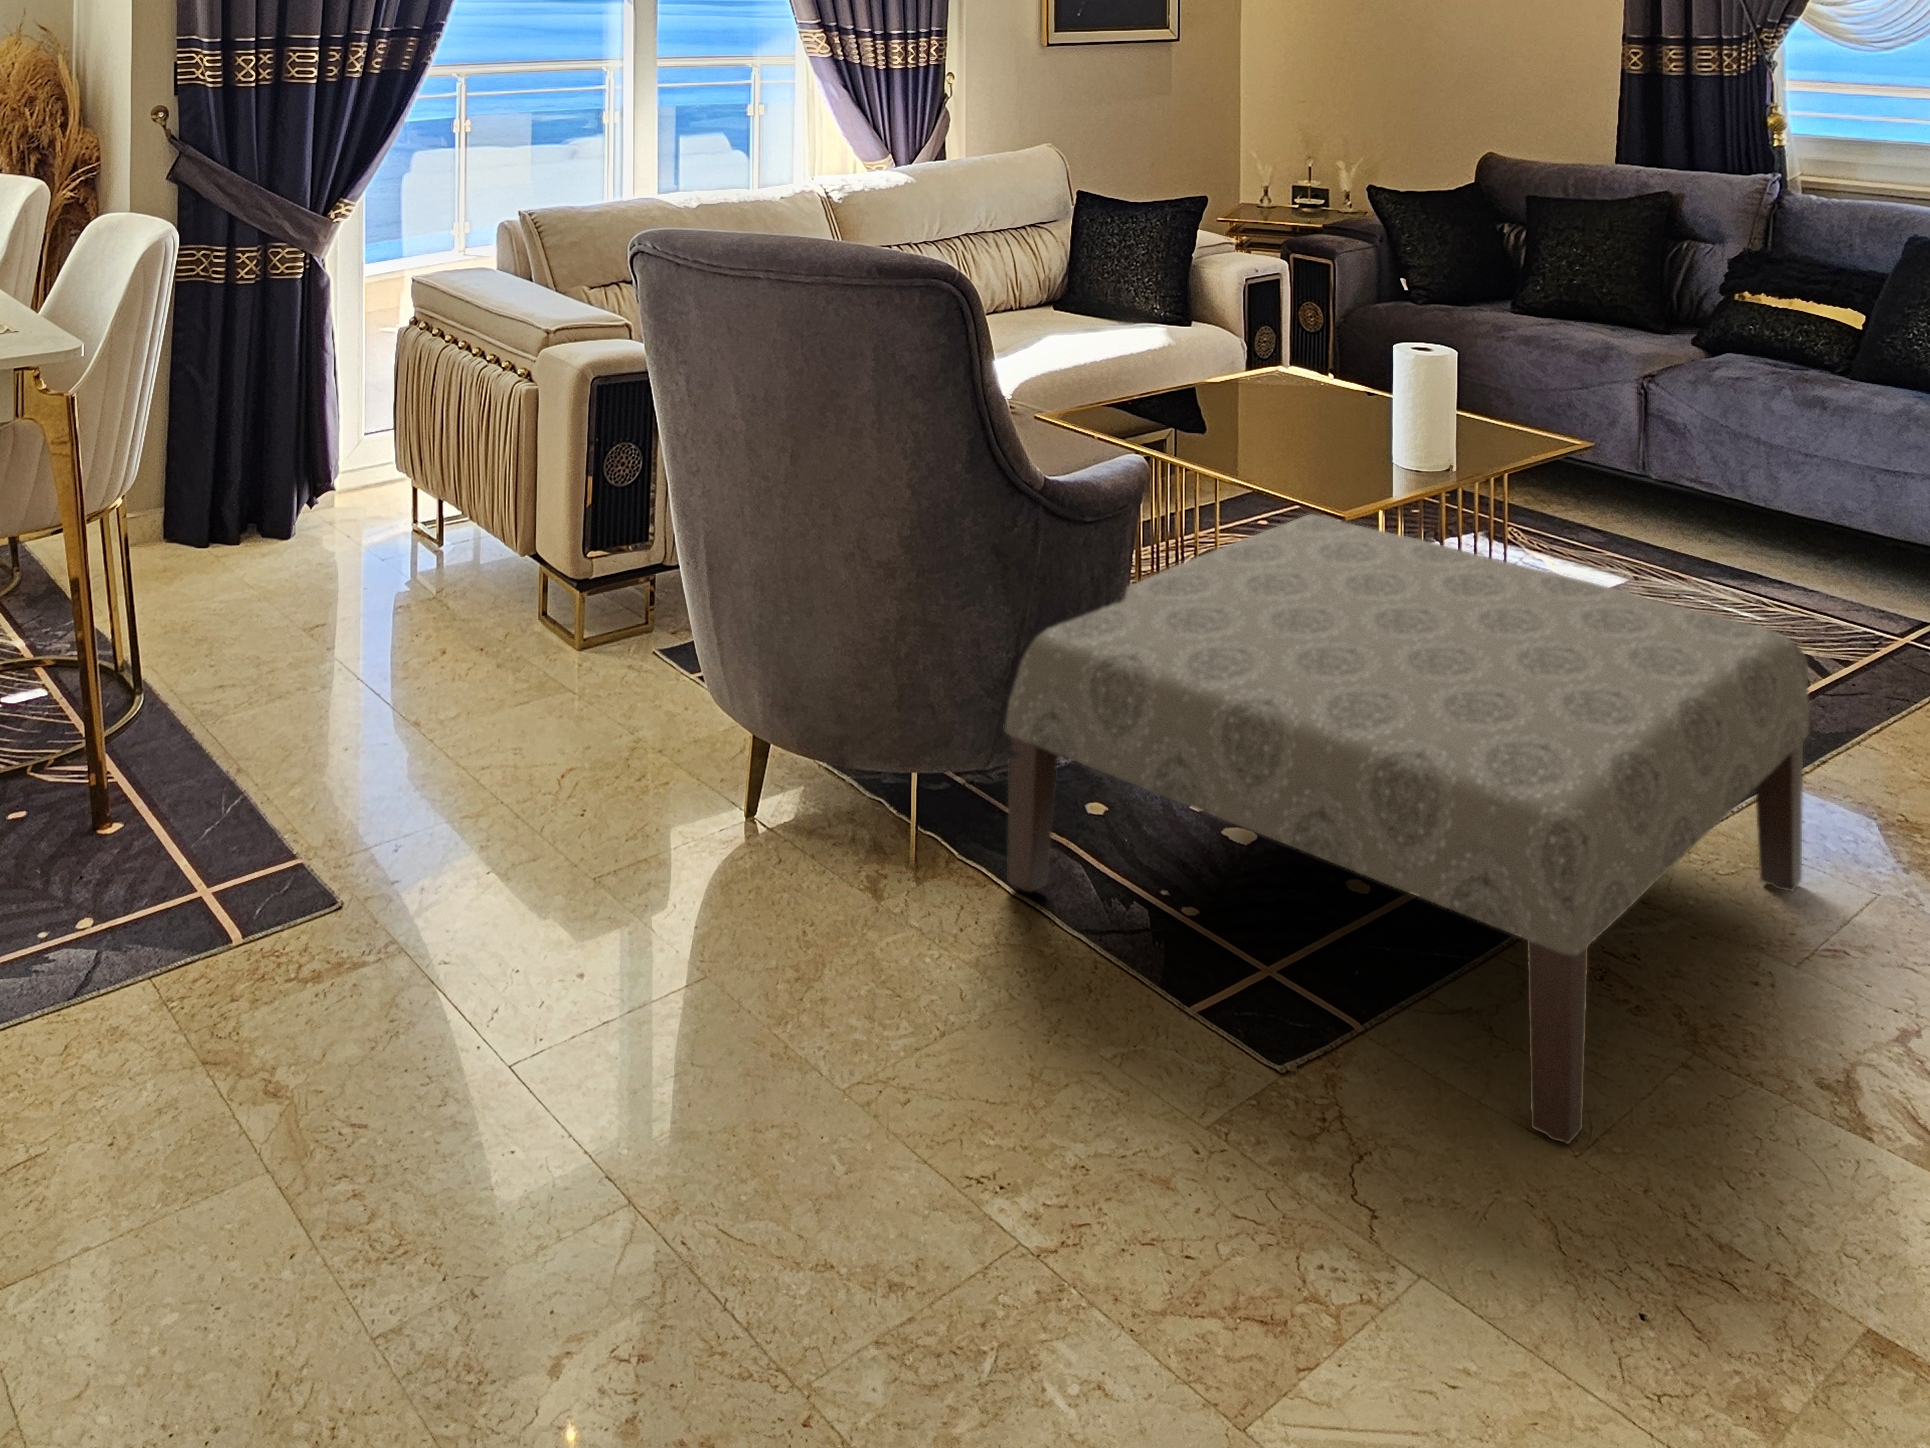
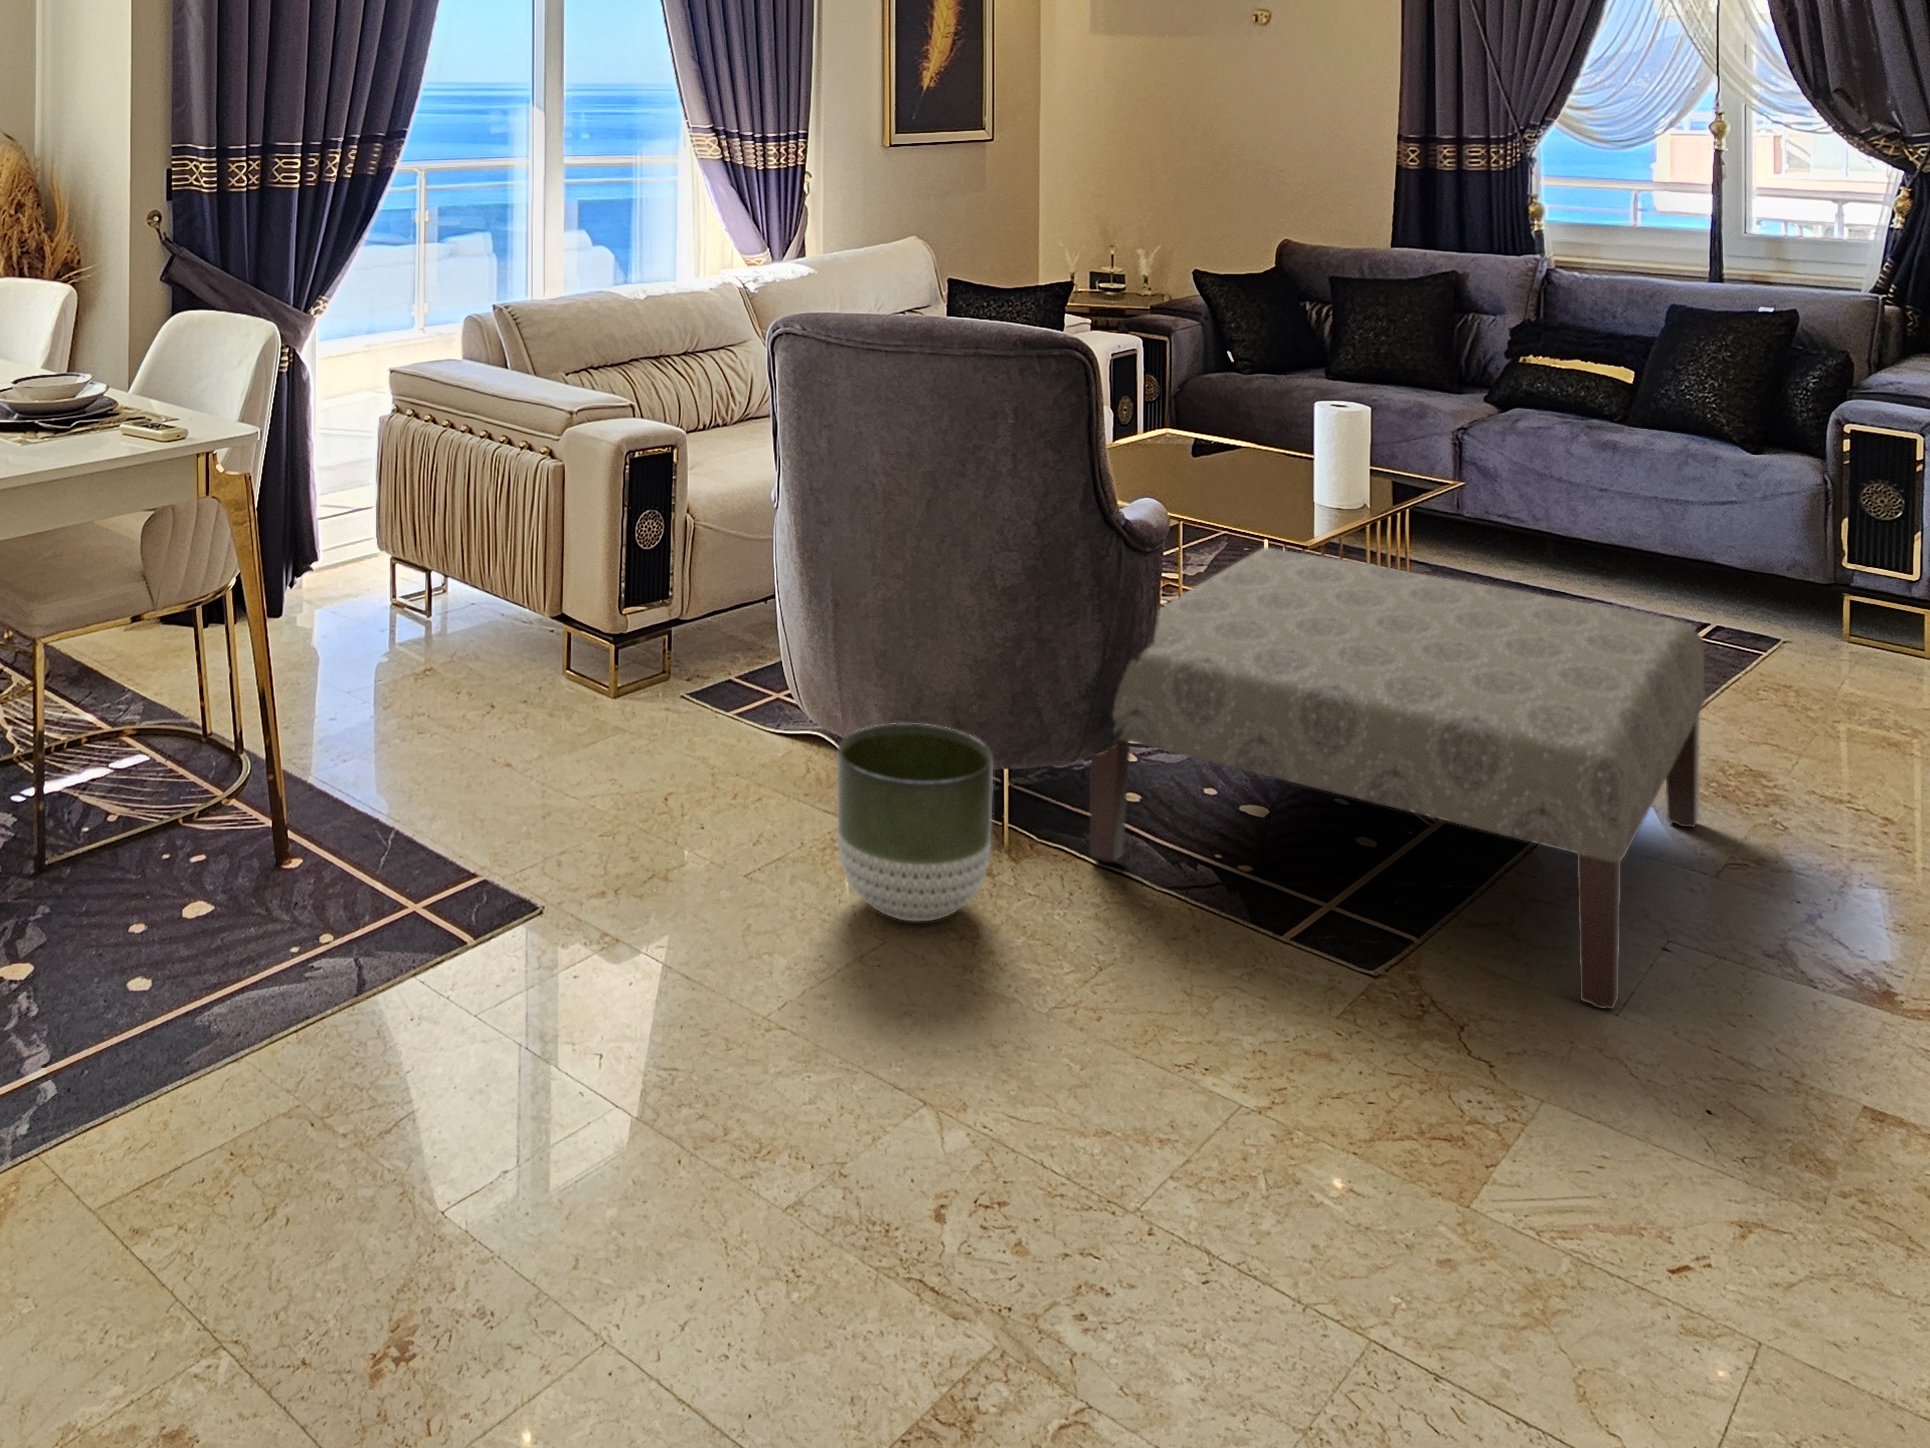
planter: none [674,713,857,955] -> present [837,723,993,922]

